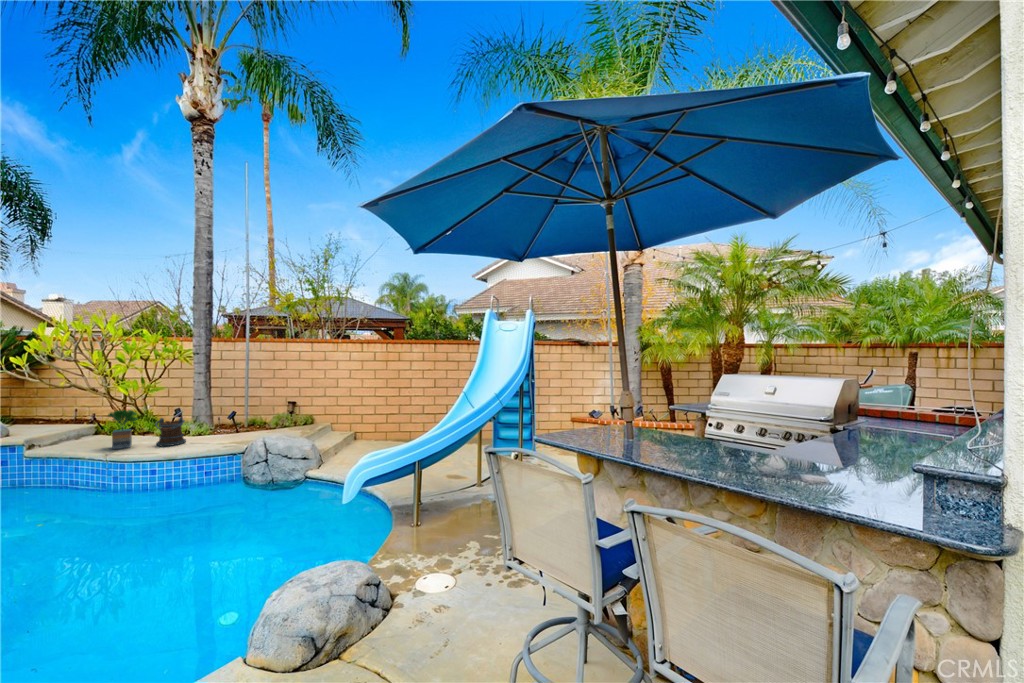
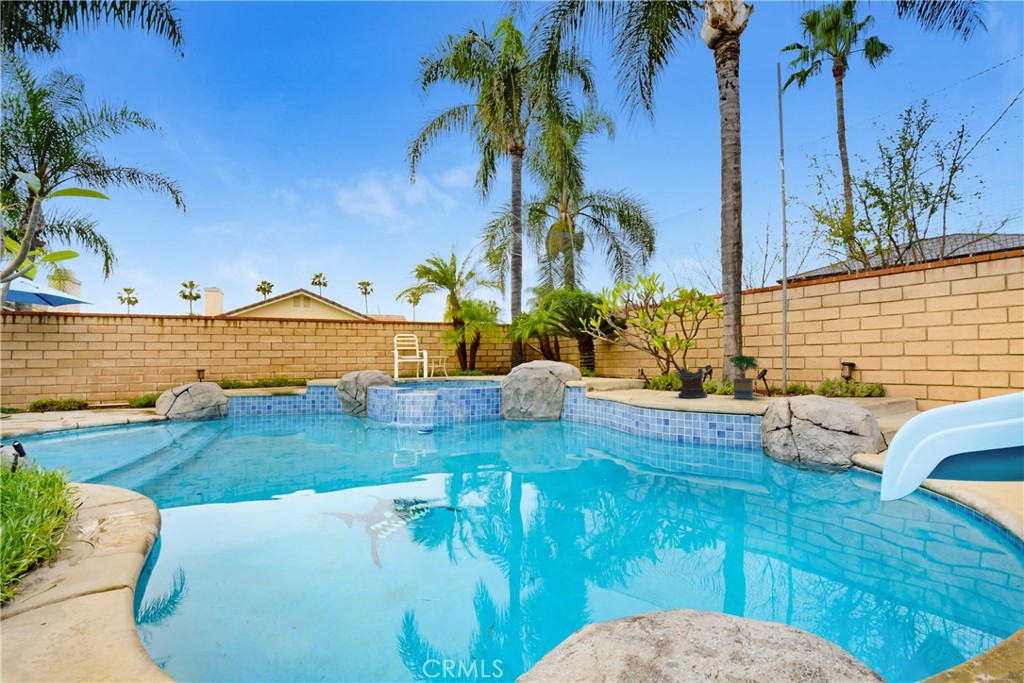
potted tree: present [108,410,137,449] -> present [729,355,759,399]

